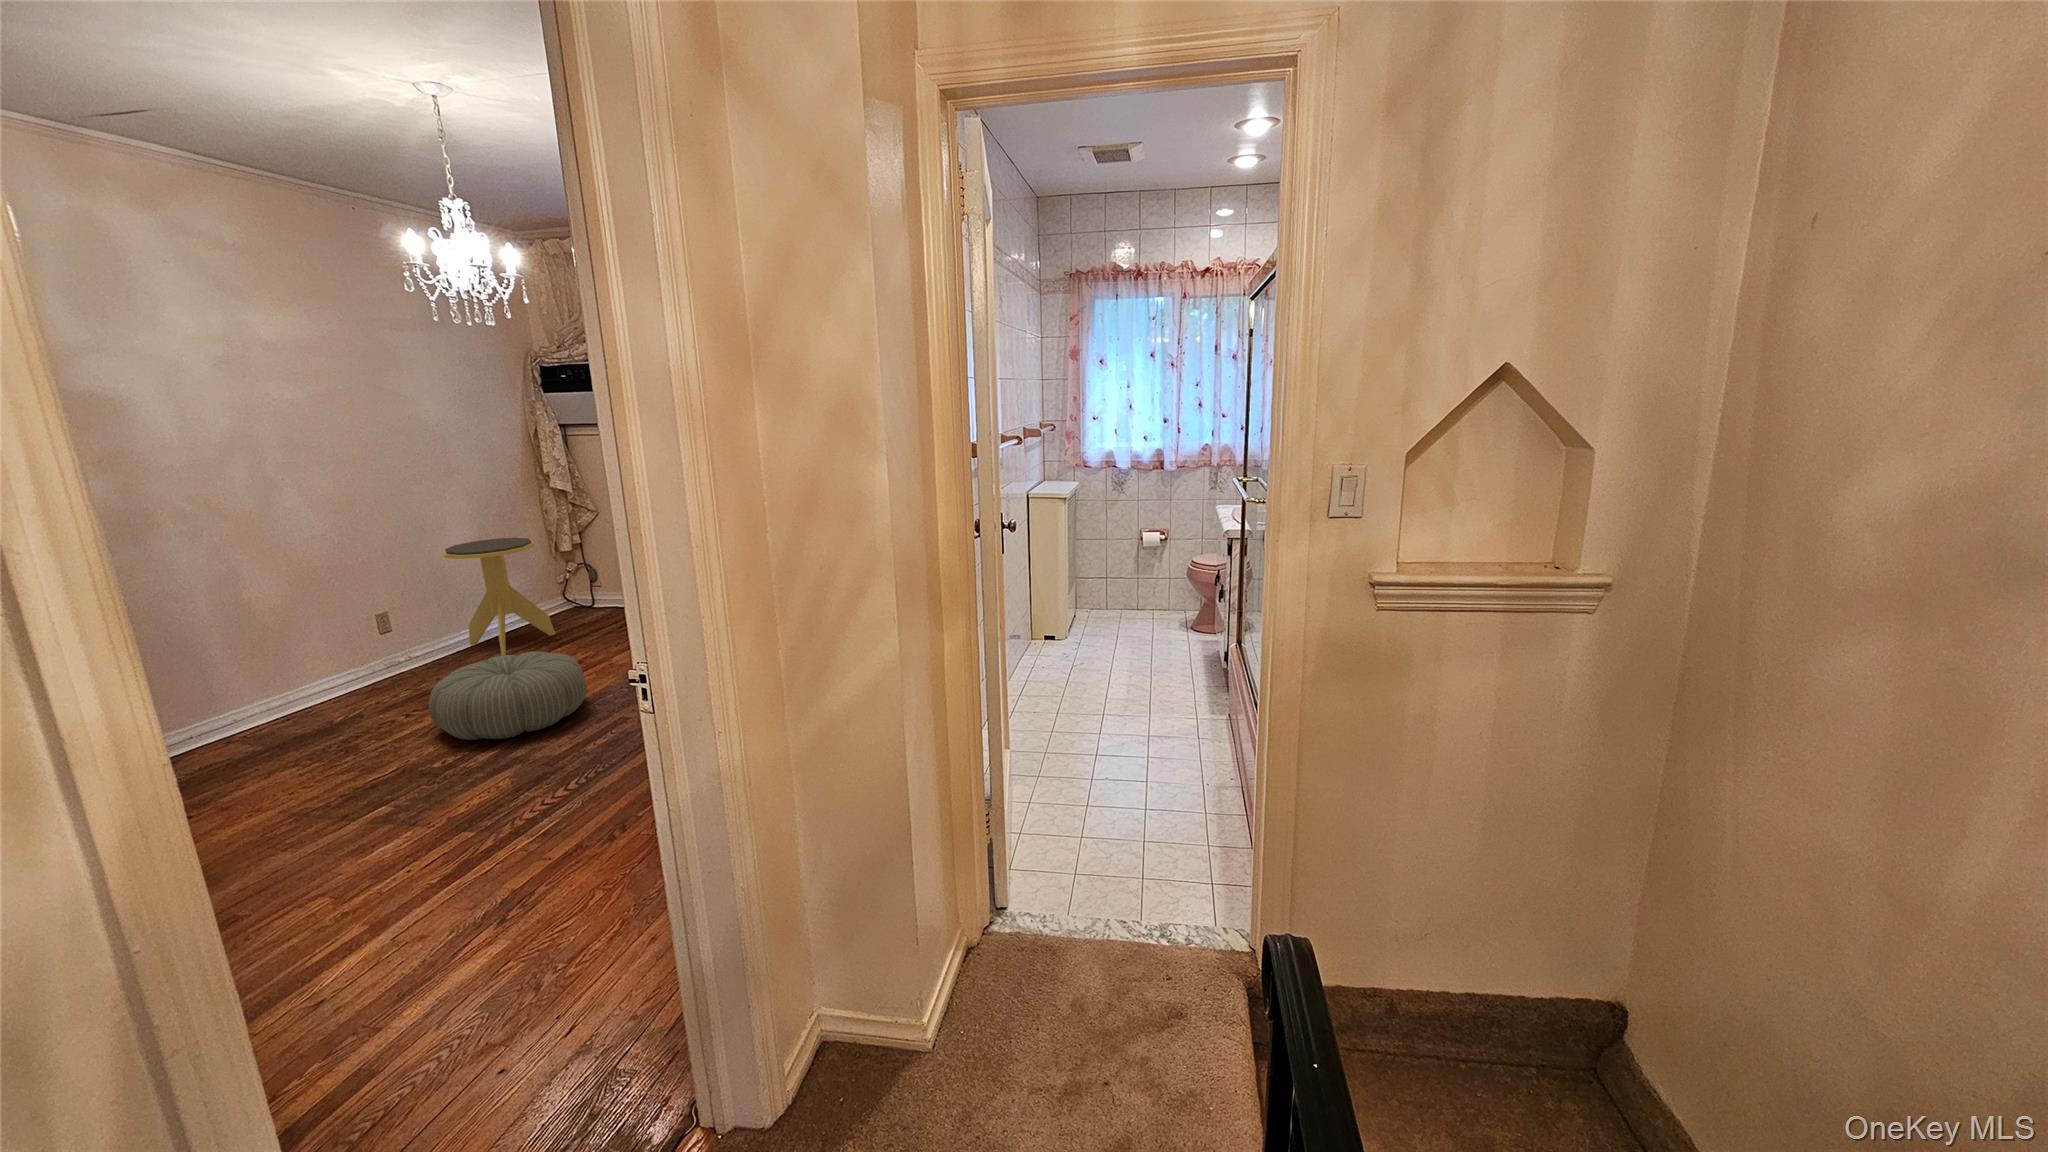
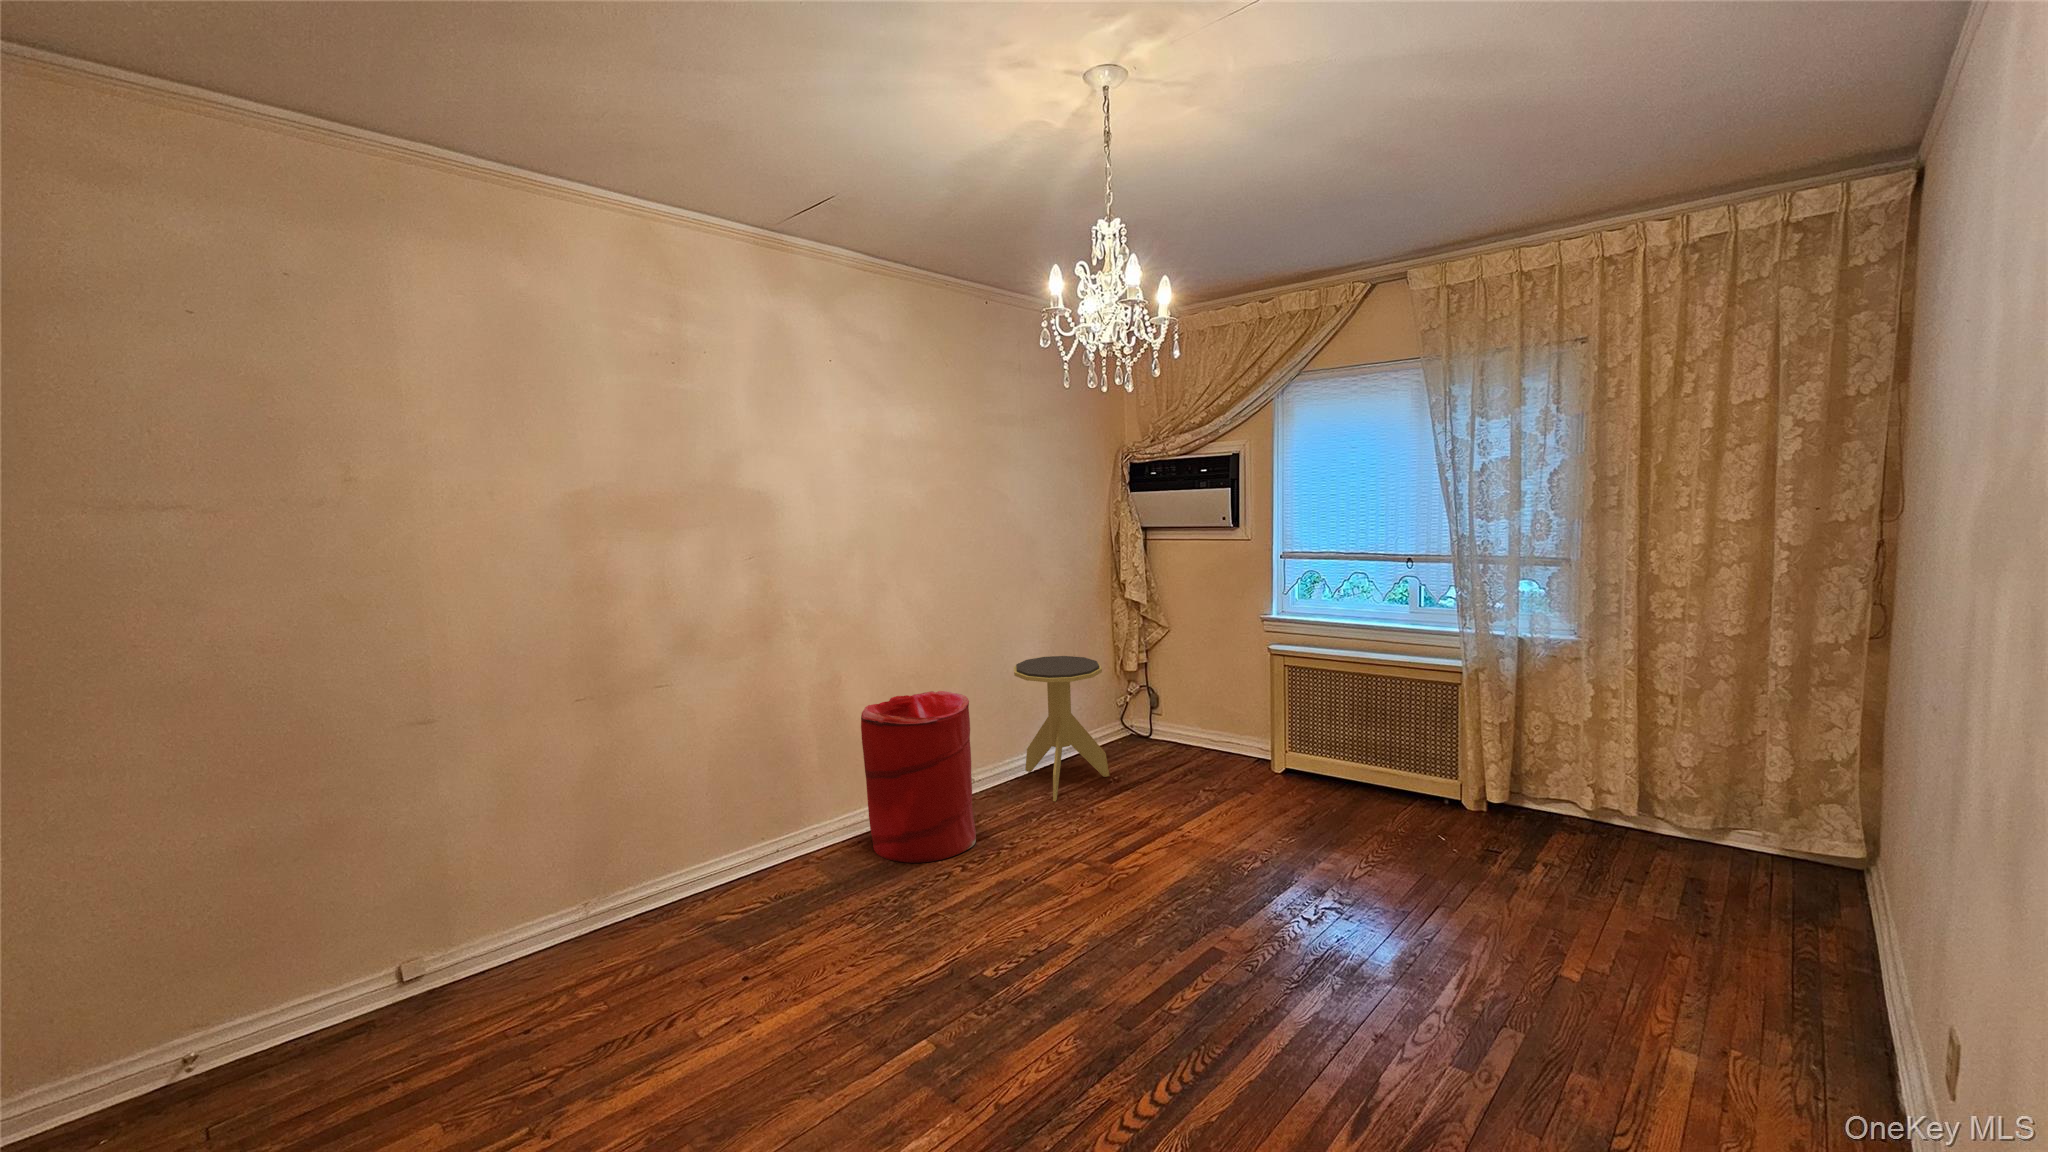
laundry hamper: none [278,572,428,721] -> present [861,691,976,863]
pouf: present [429,651,586,740] -> none [968,828,1144,963]

